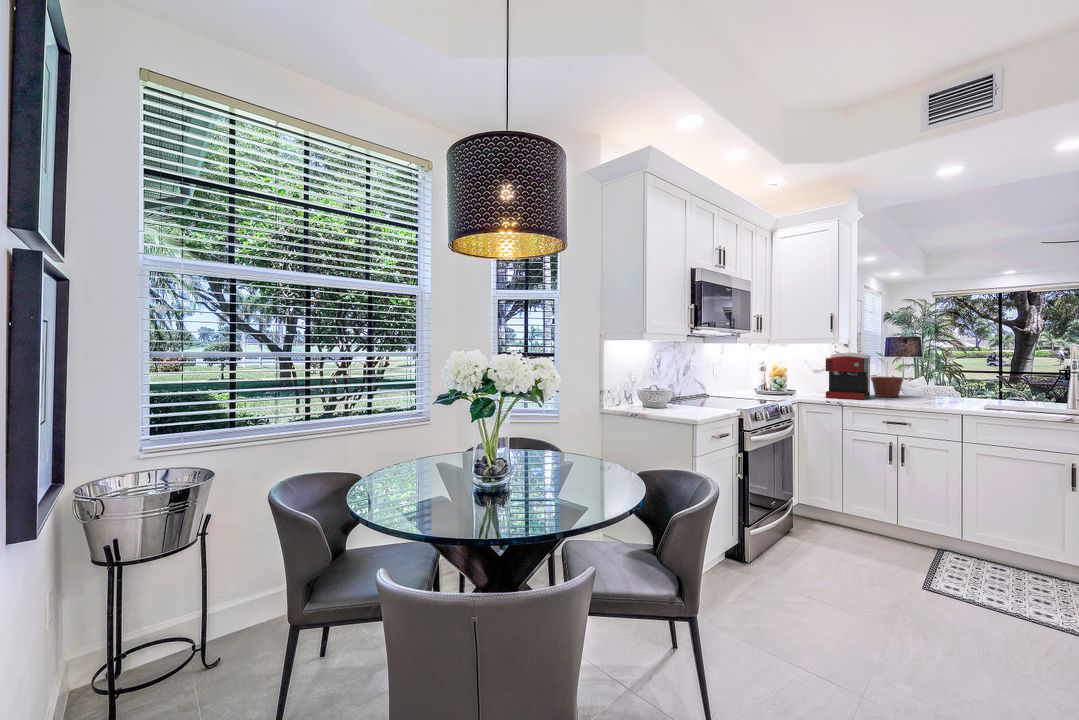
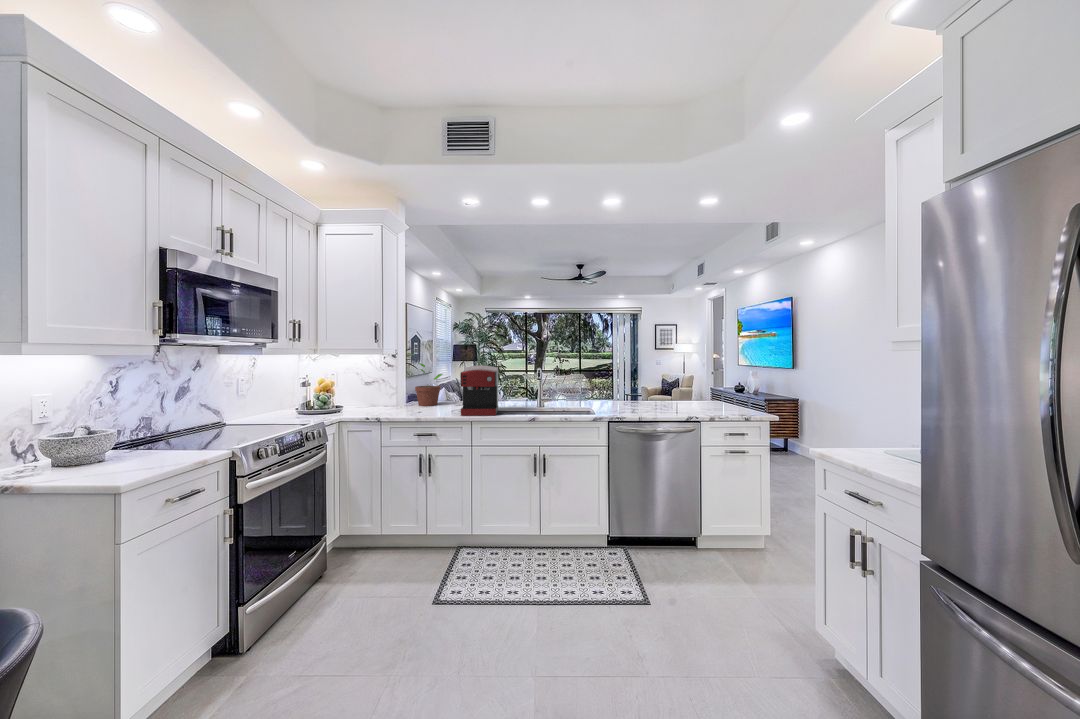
coffee maker: present [826,353,870,400] -> present [460,365,498,415]

